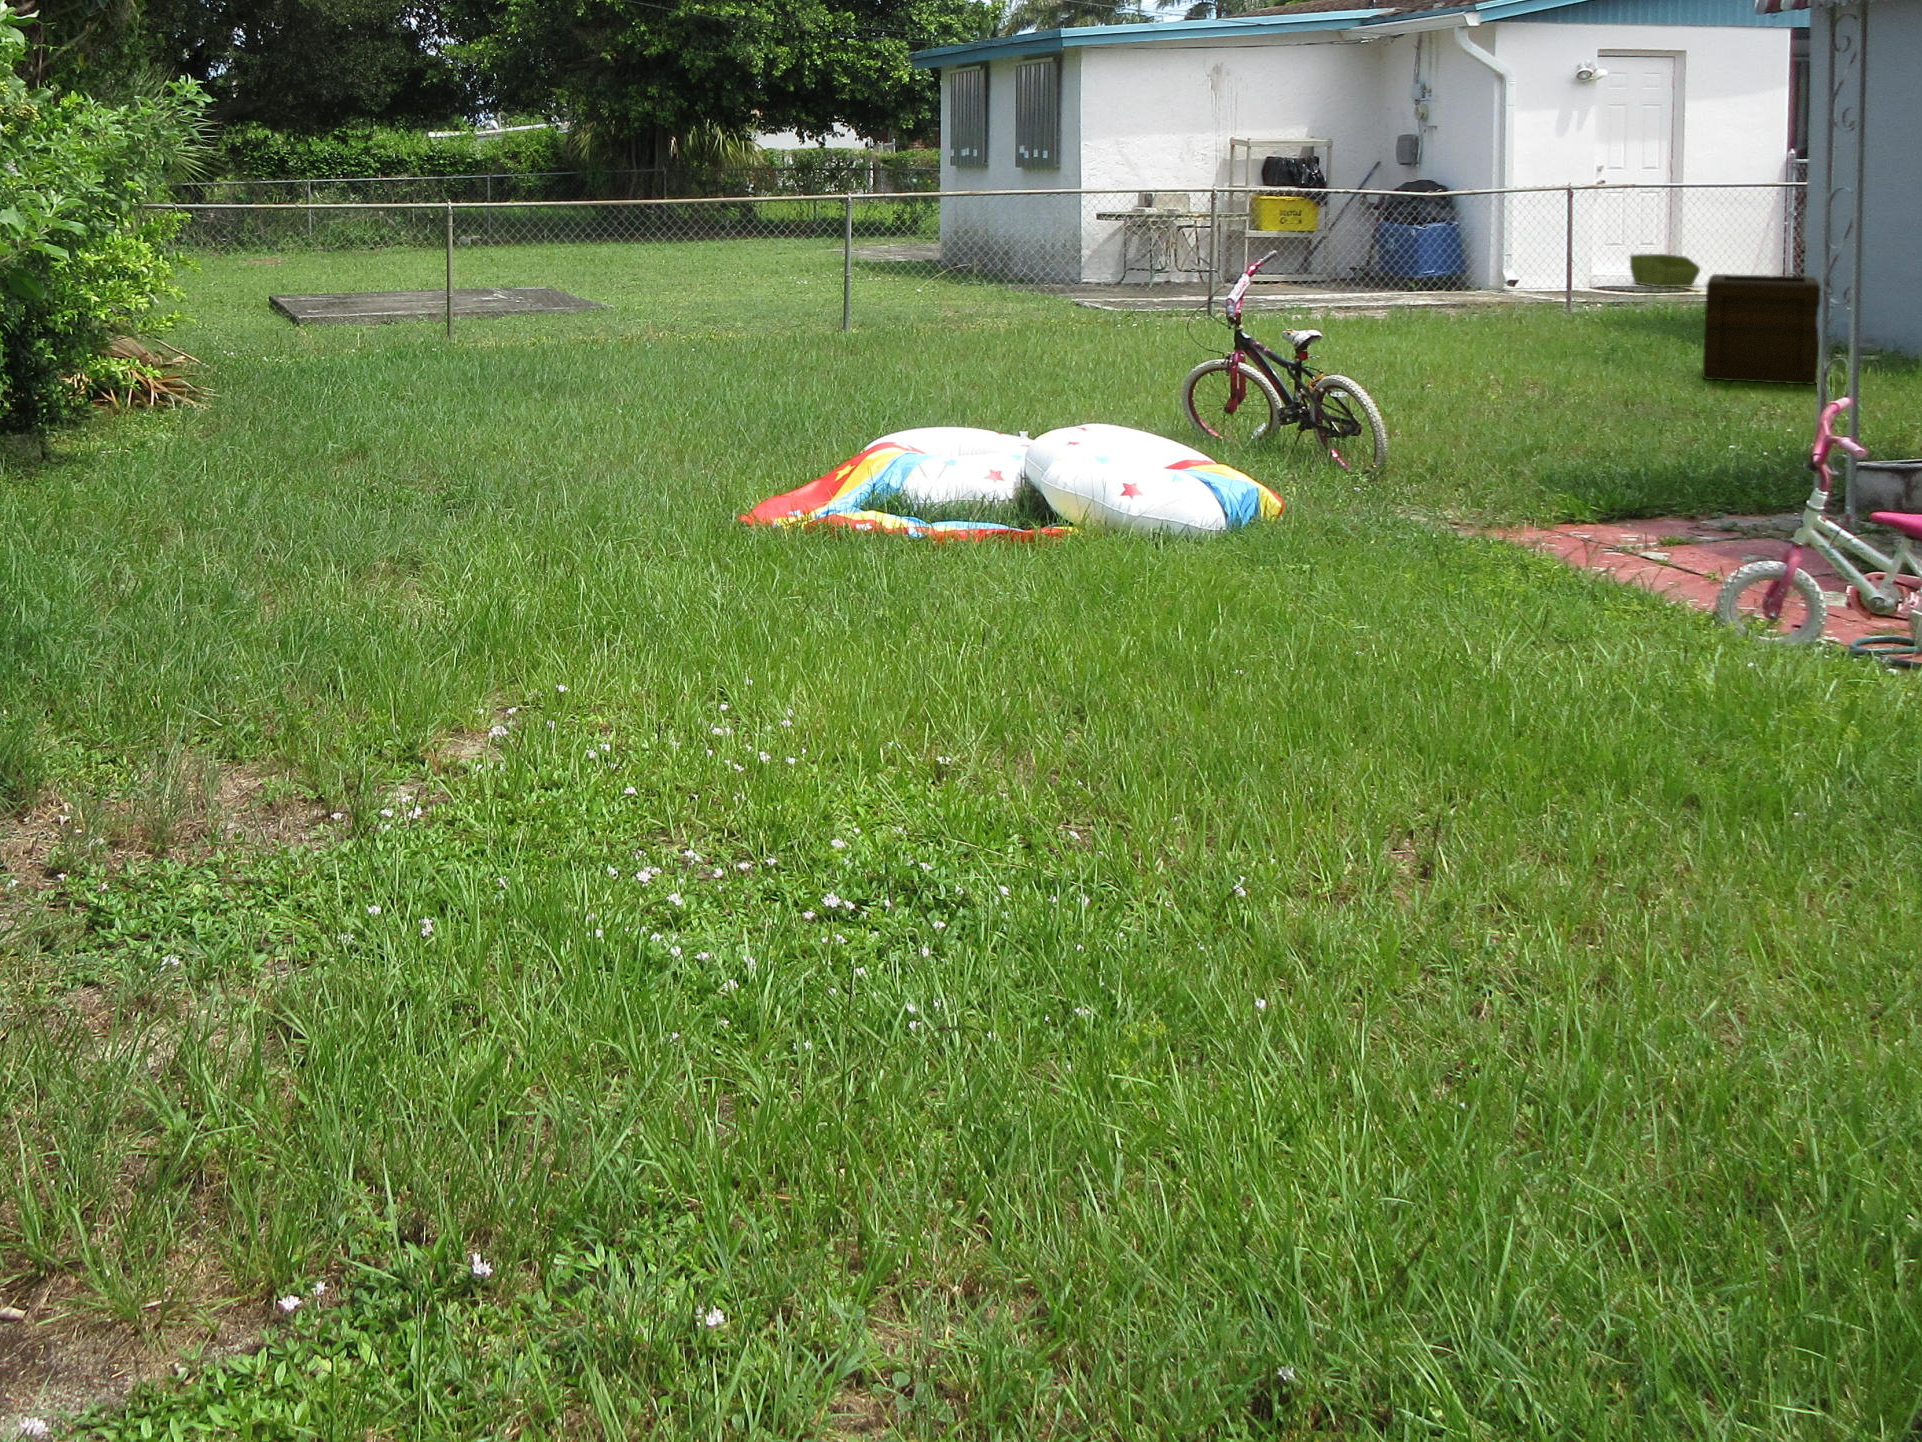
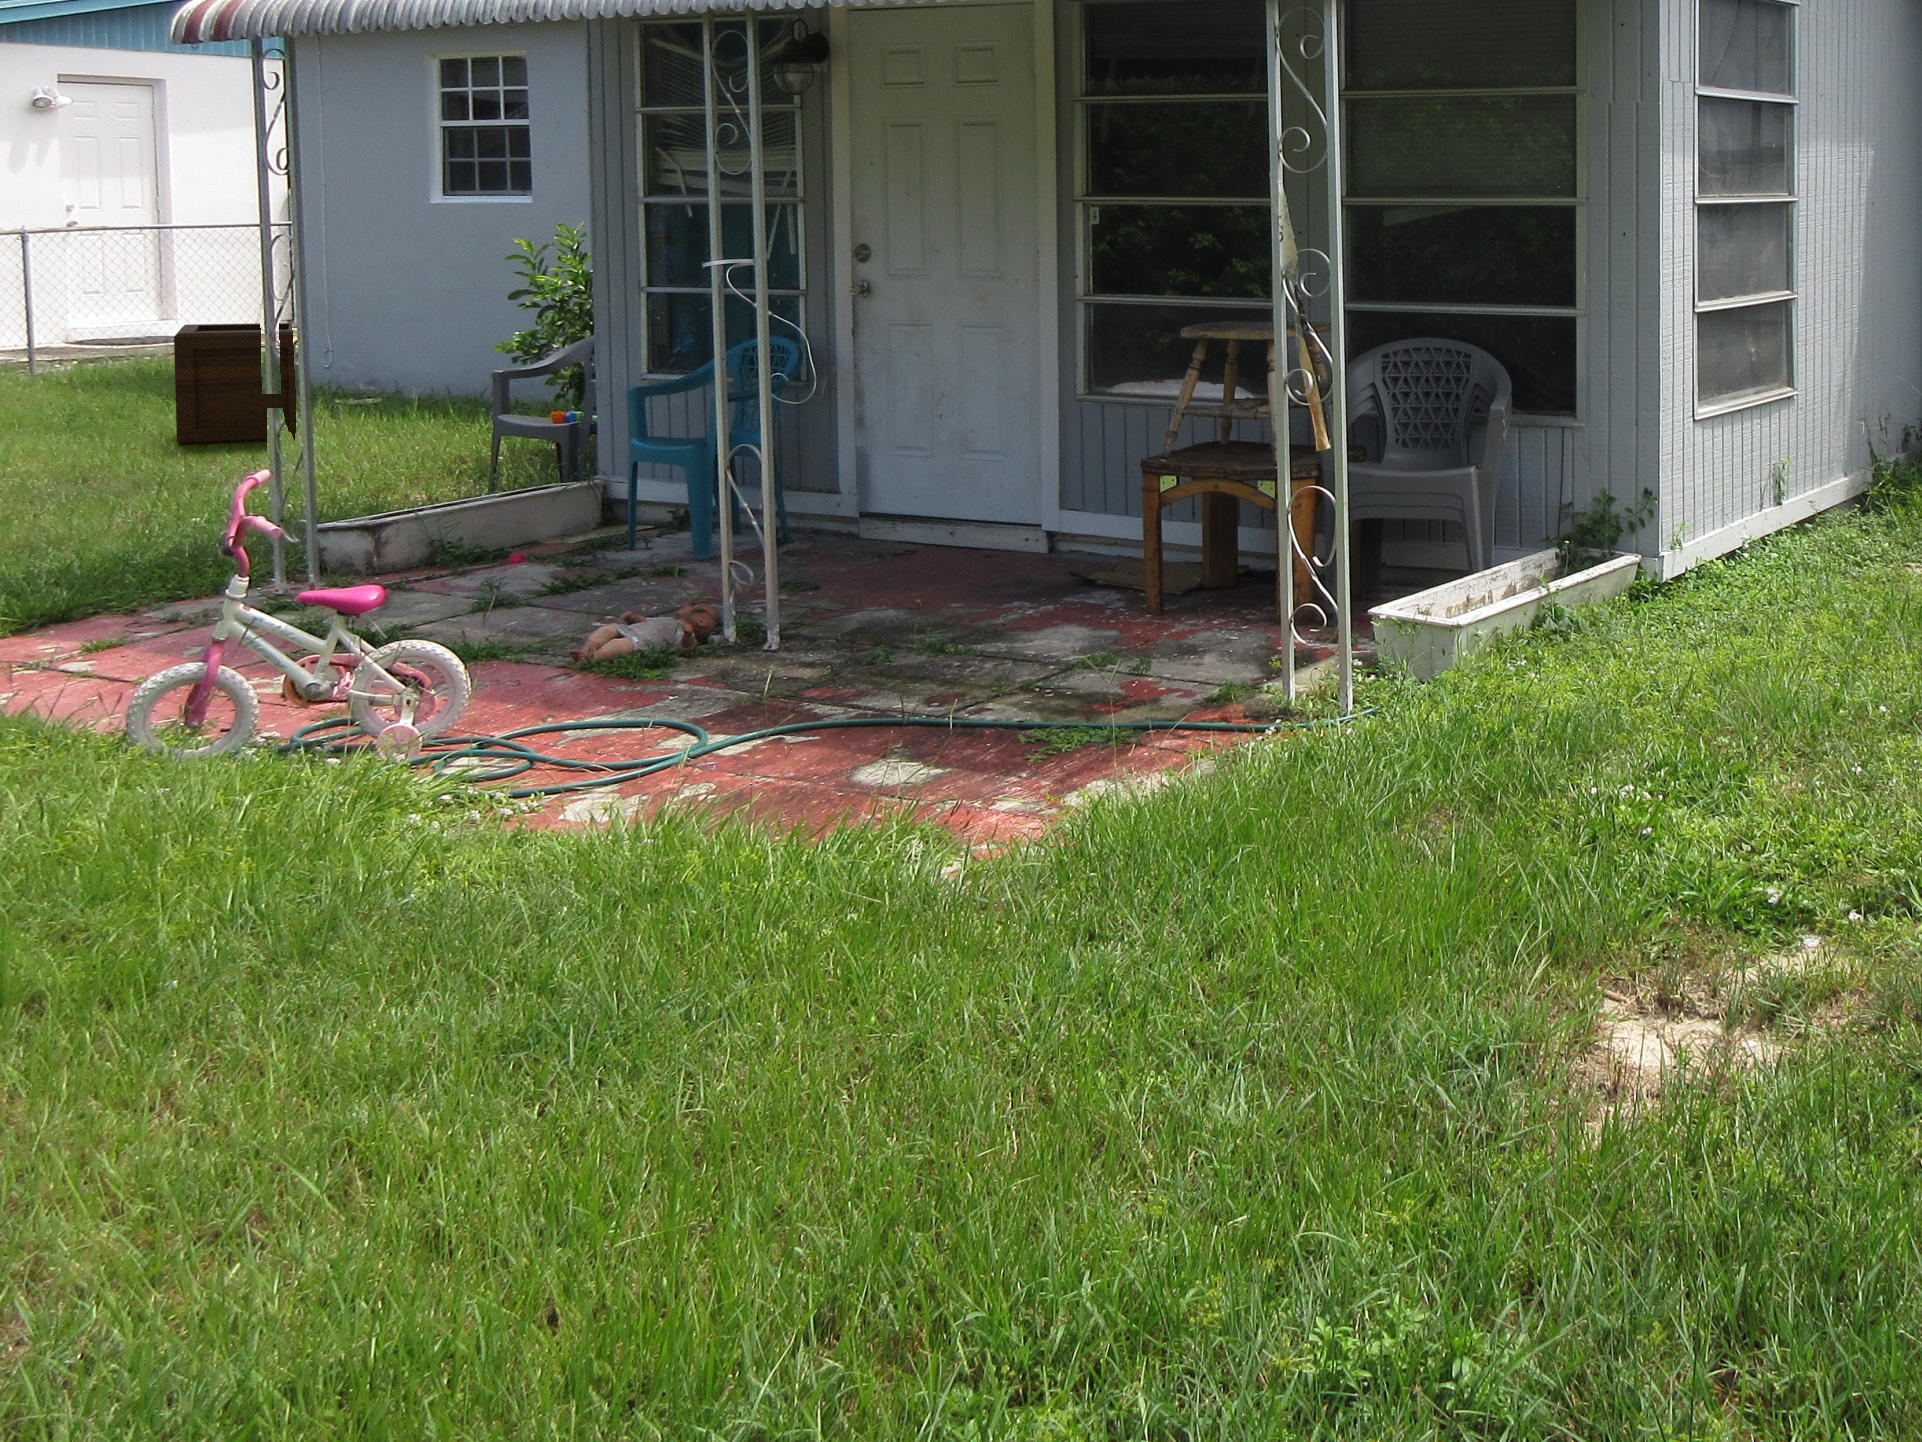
storage bin: present [1630,254,1700,287] -> none [113,303,198,341]

